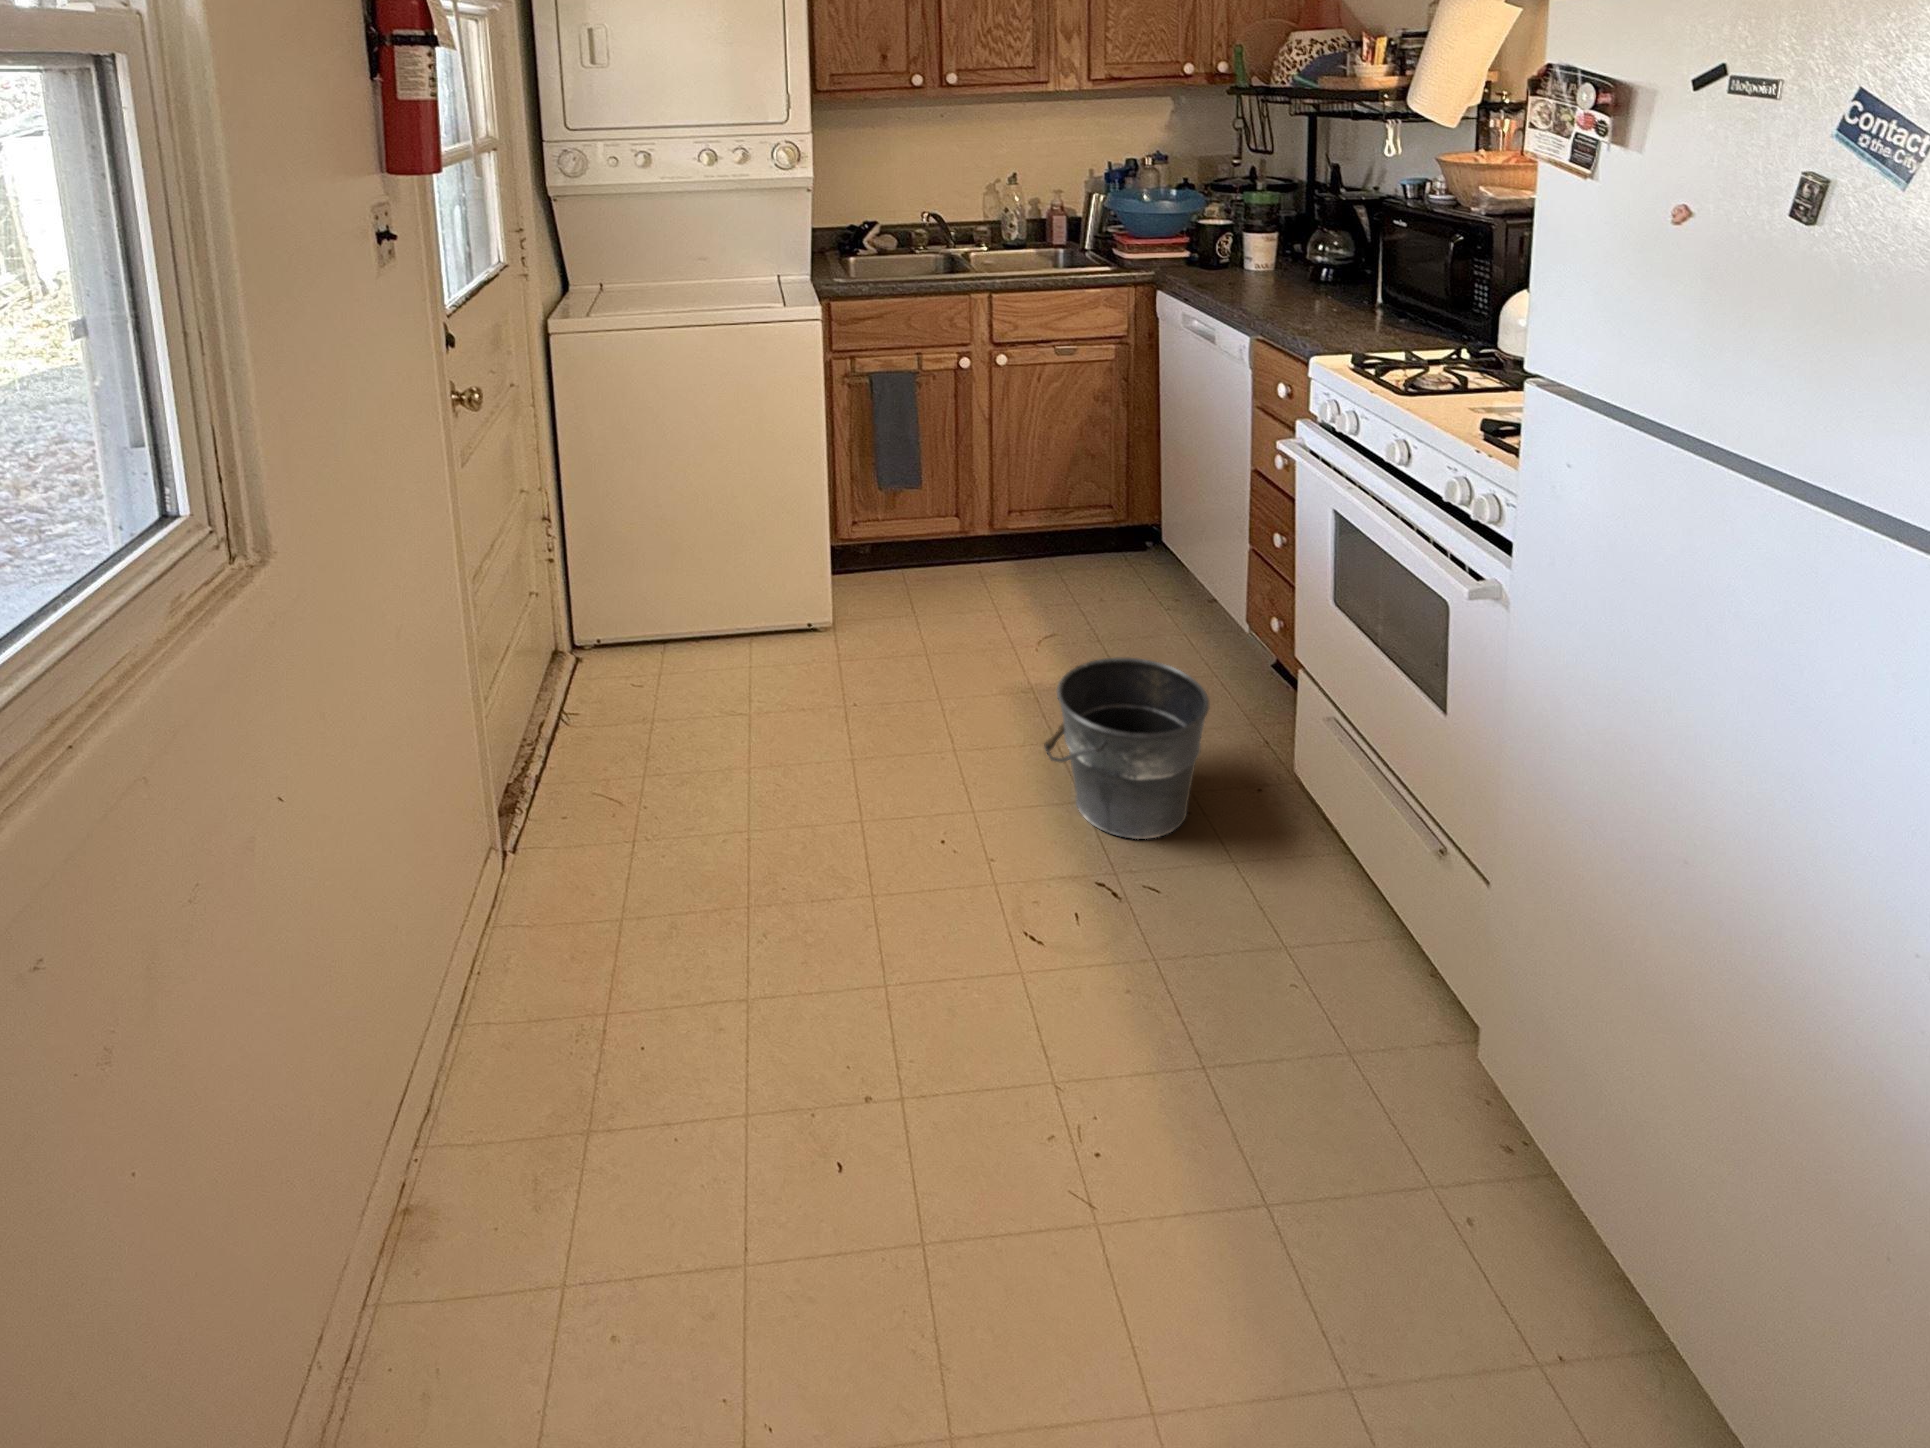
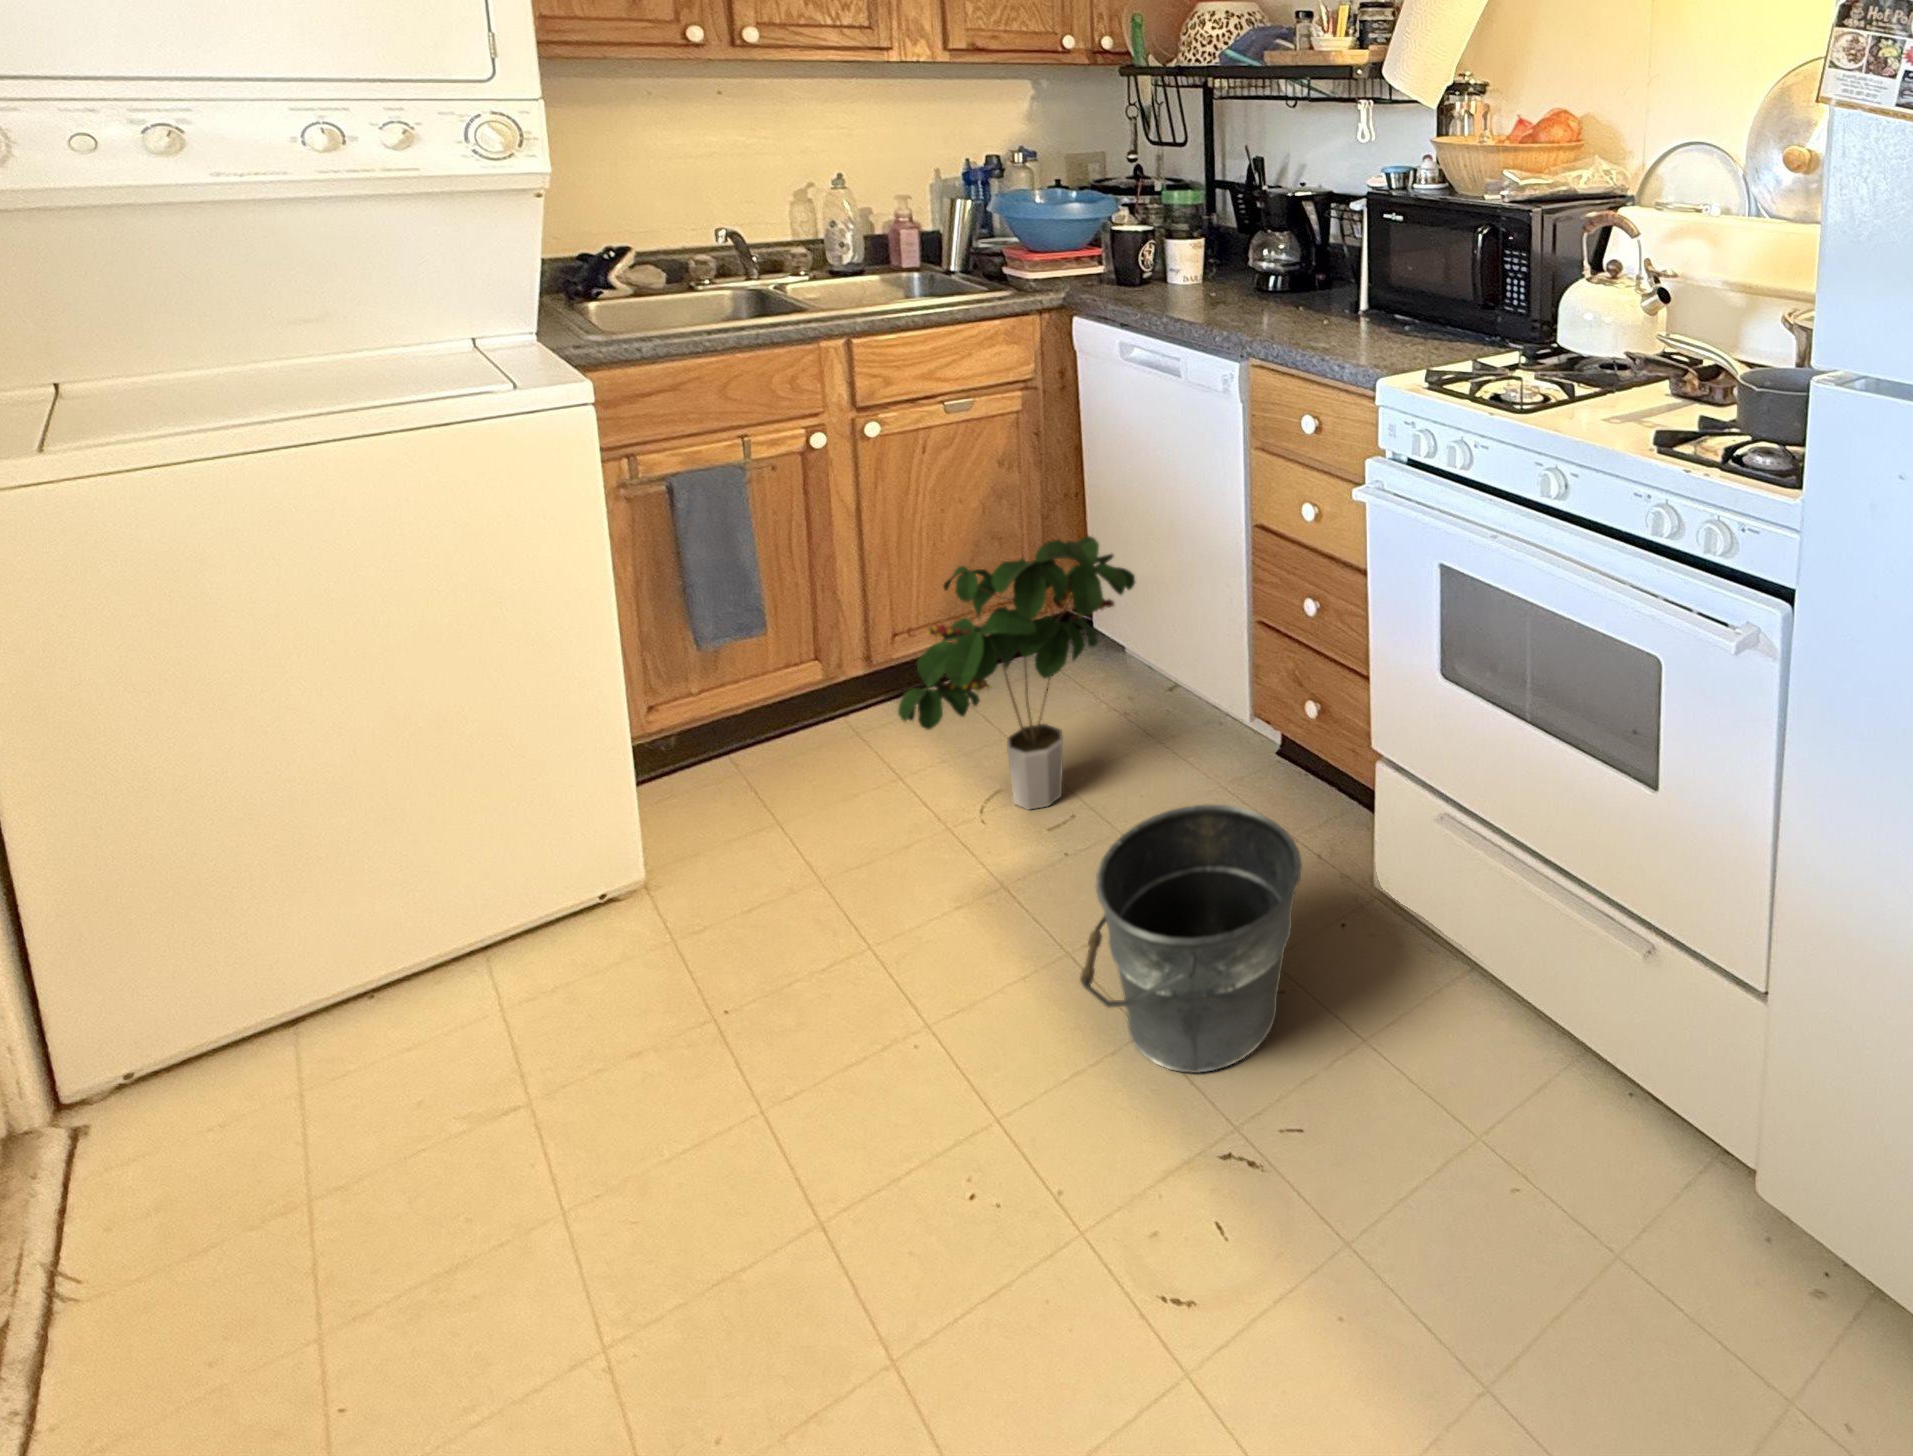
potted plant: none [980,458,1164,656] -> present [898,536,1135,809]

